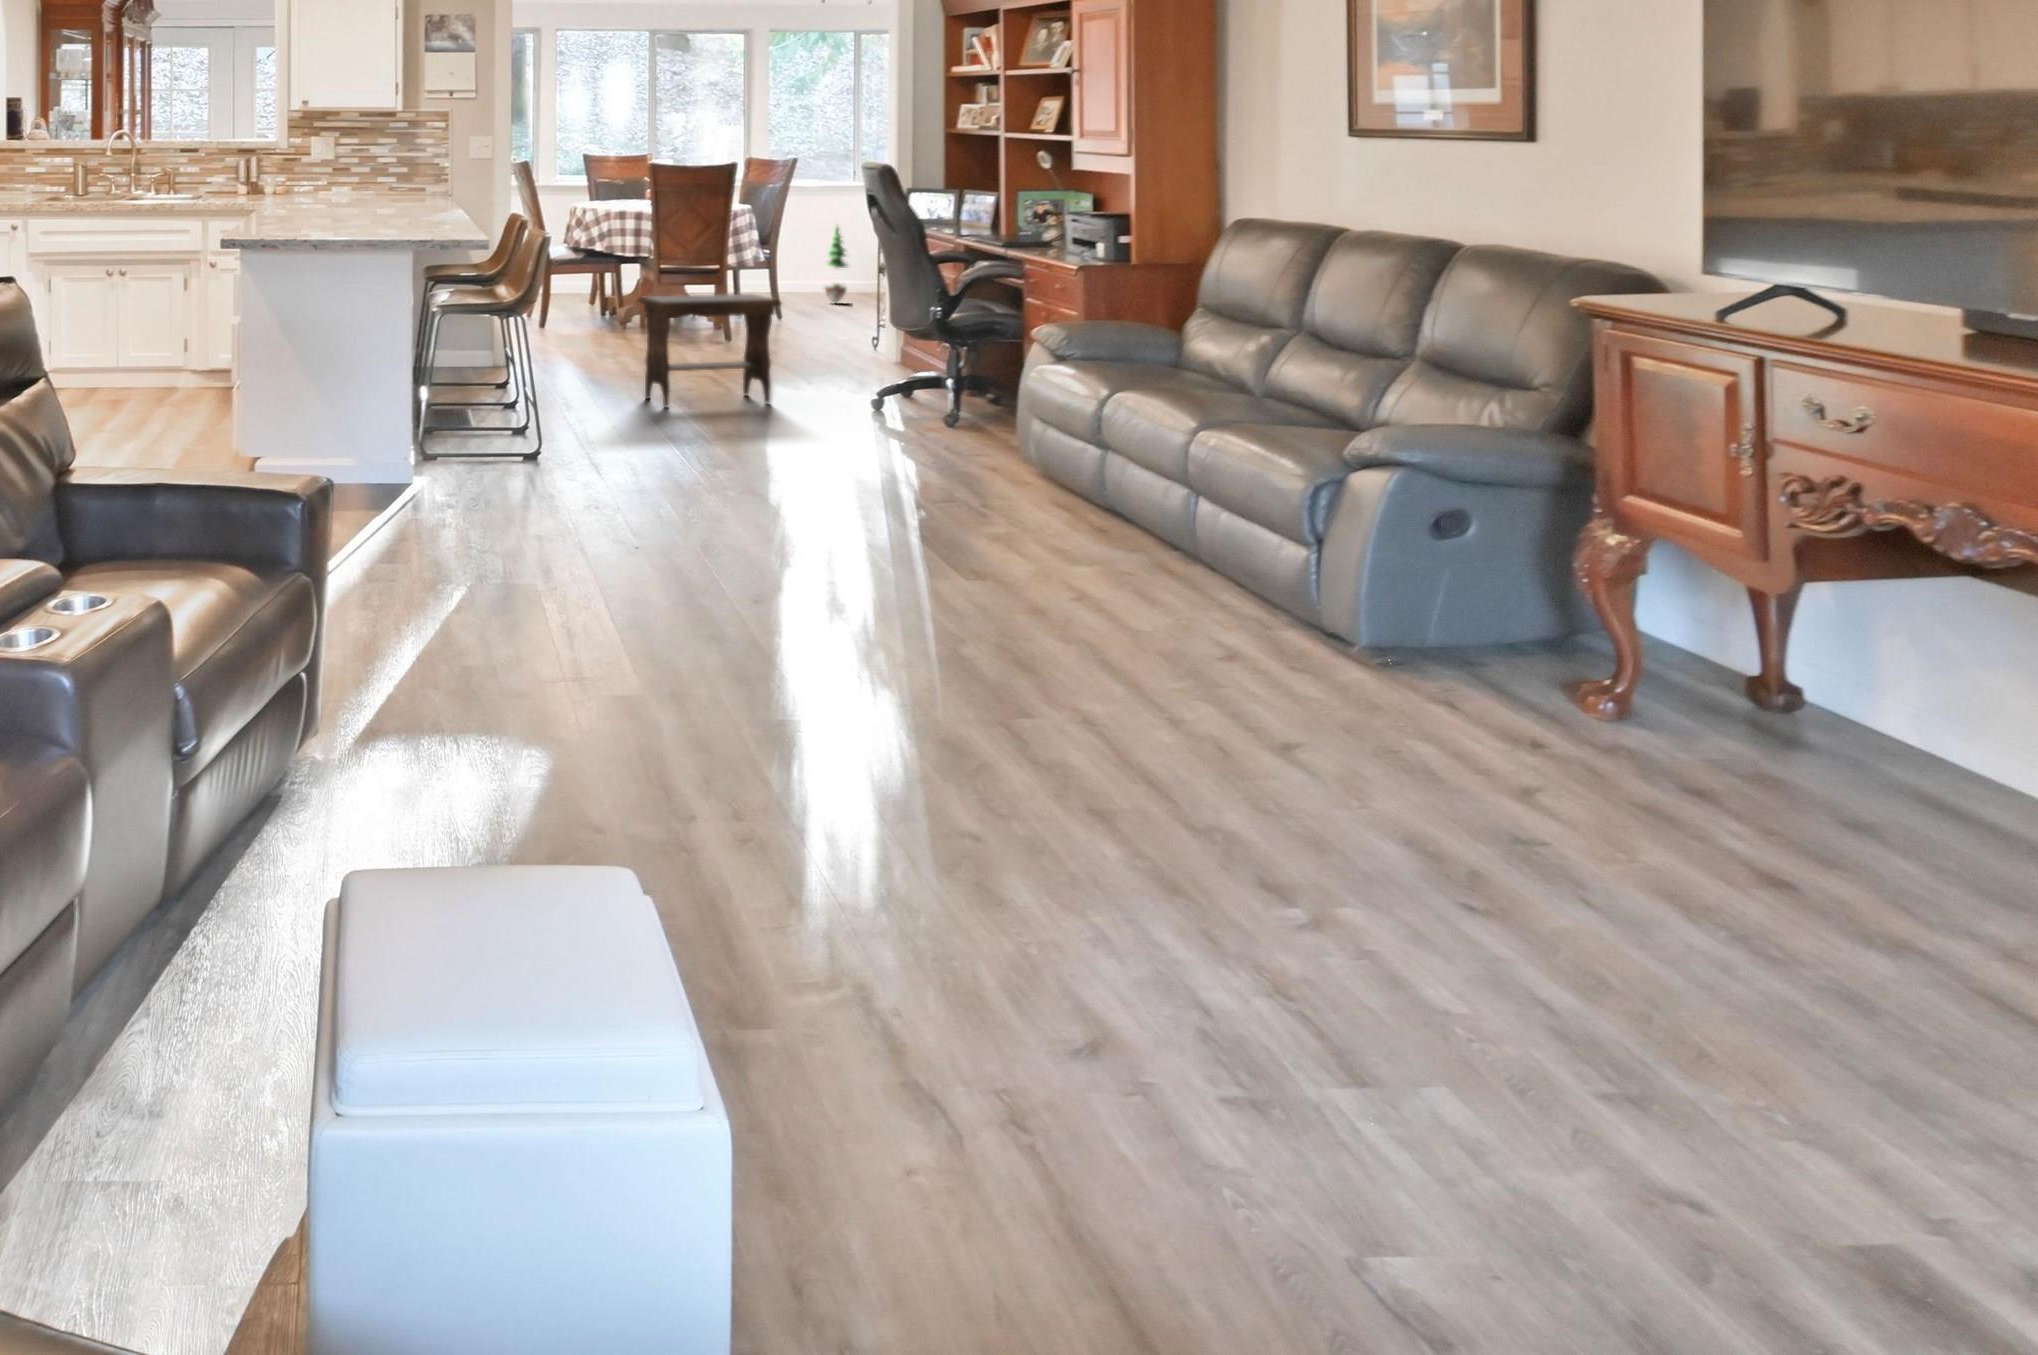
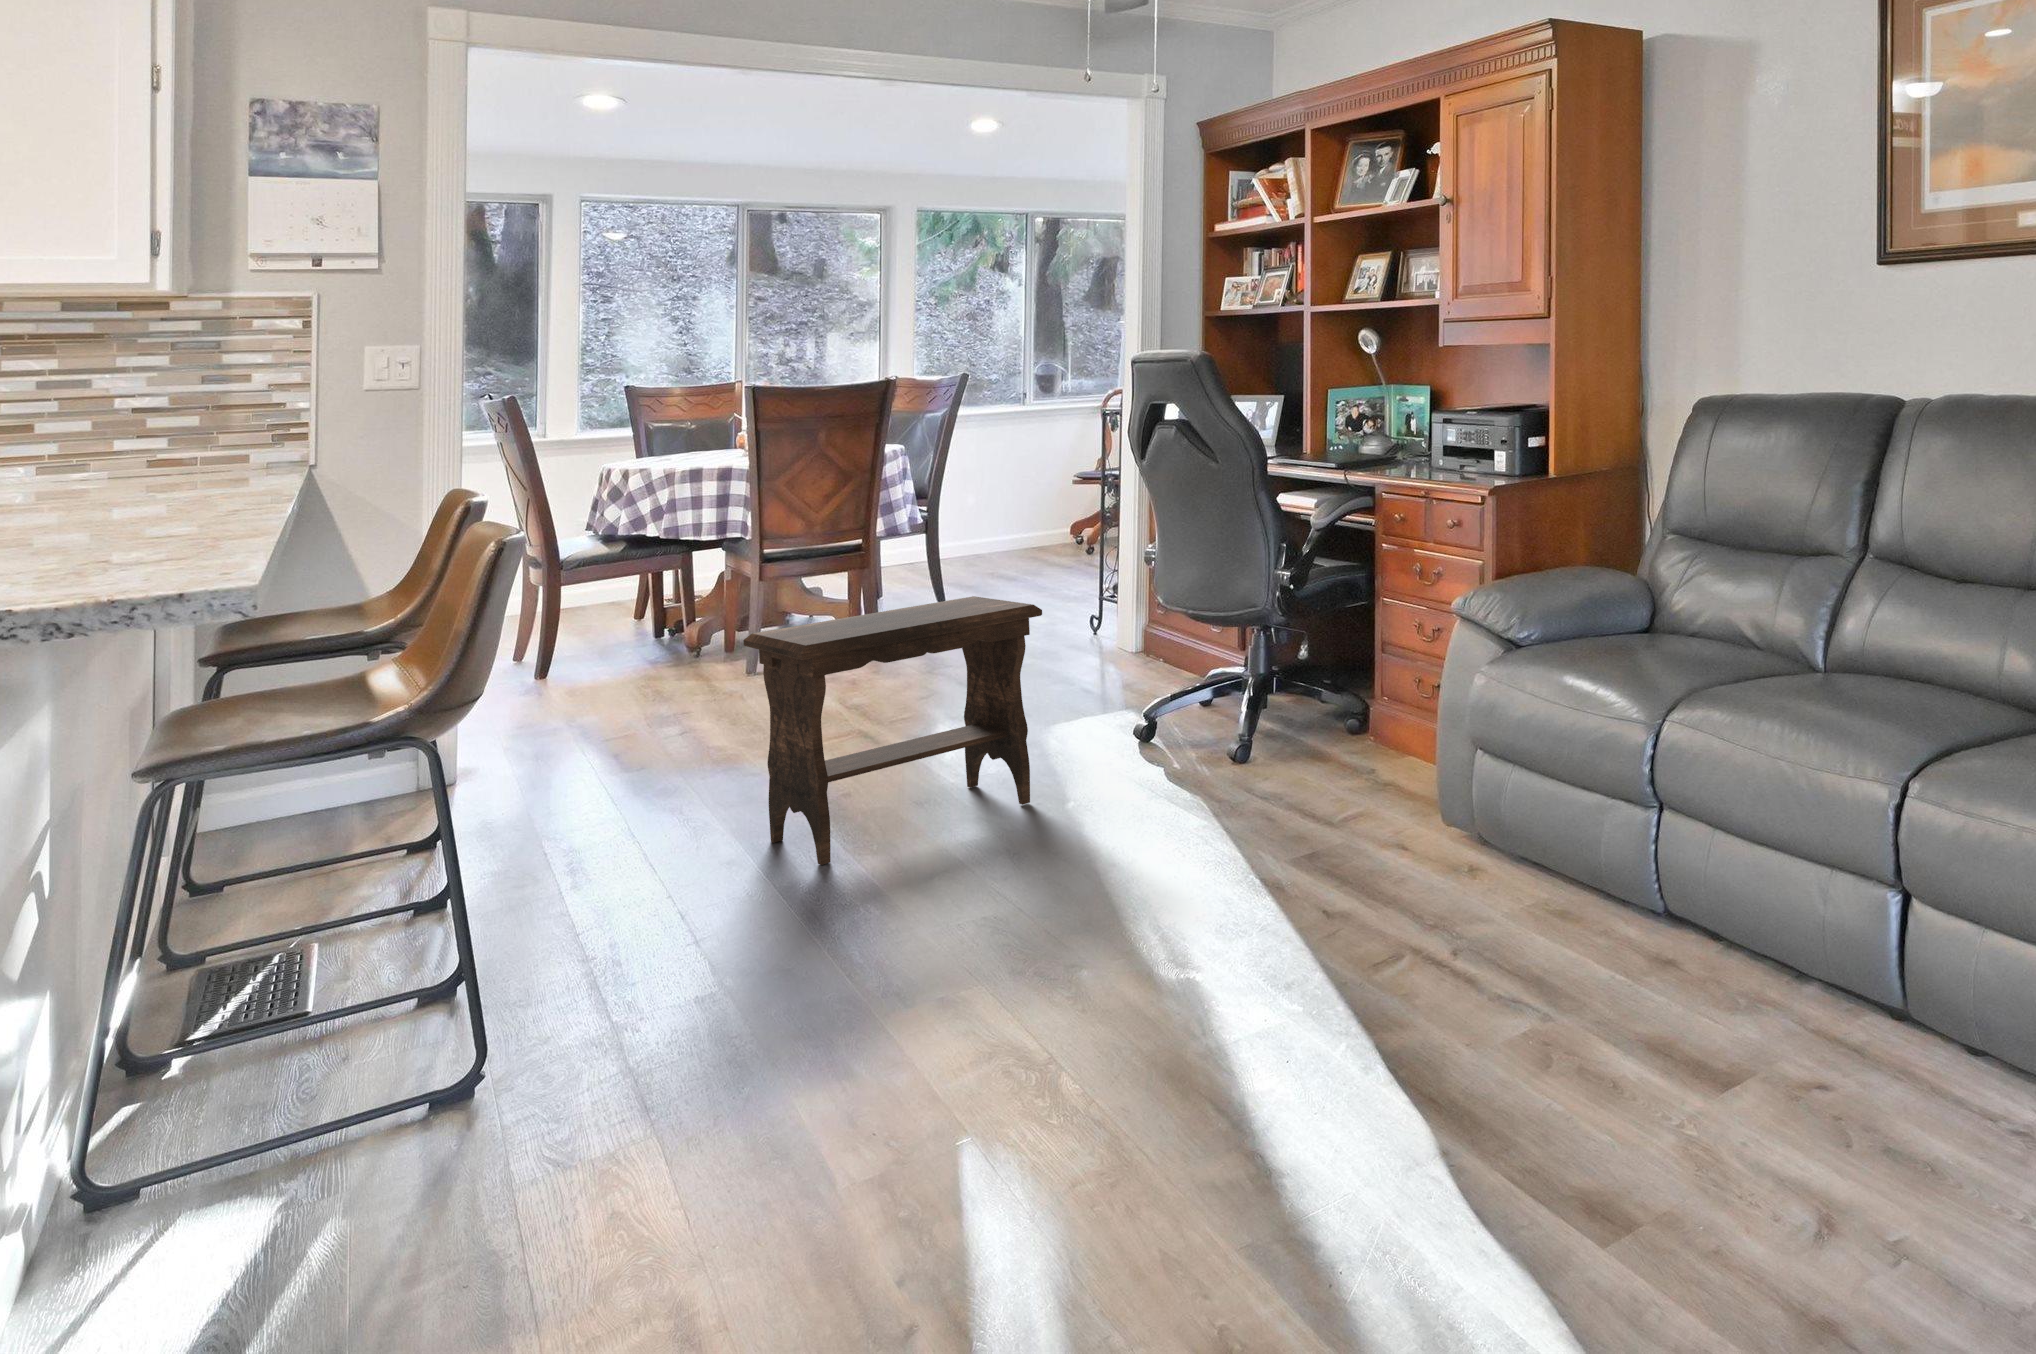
potted tree: present [825,226,847,303] -> none [975,466,1013,567]

